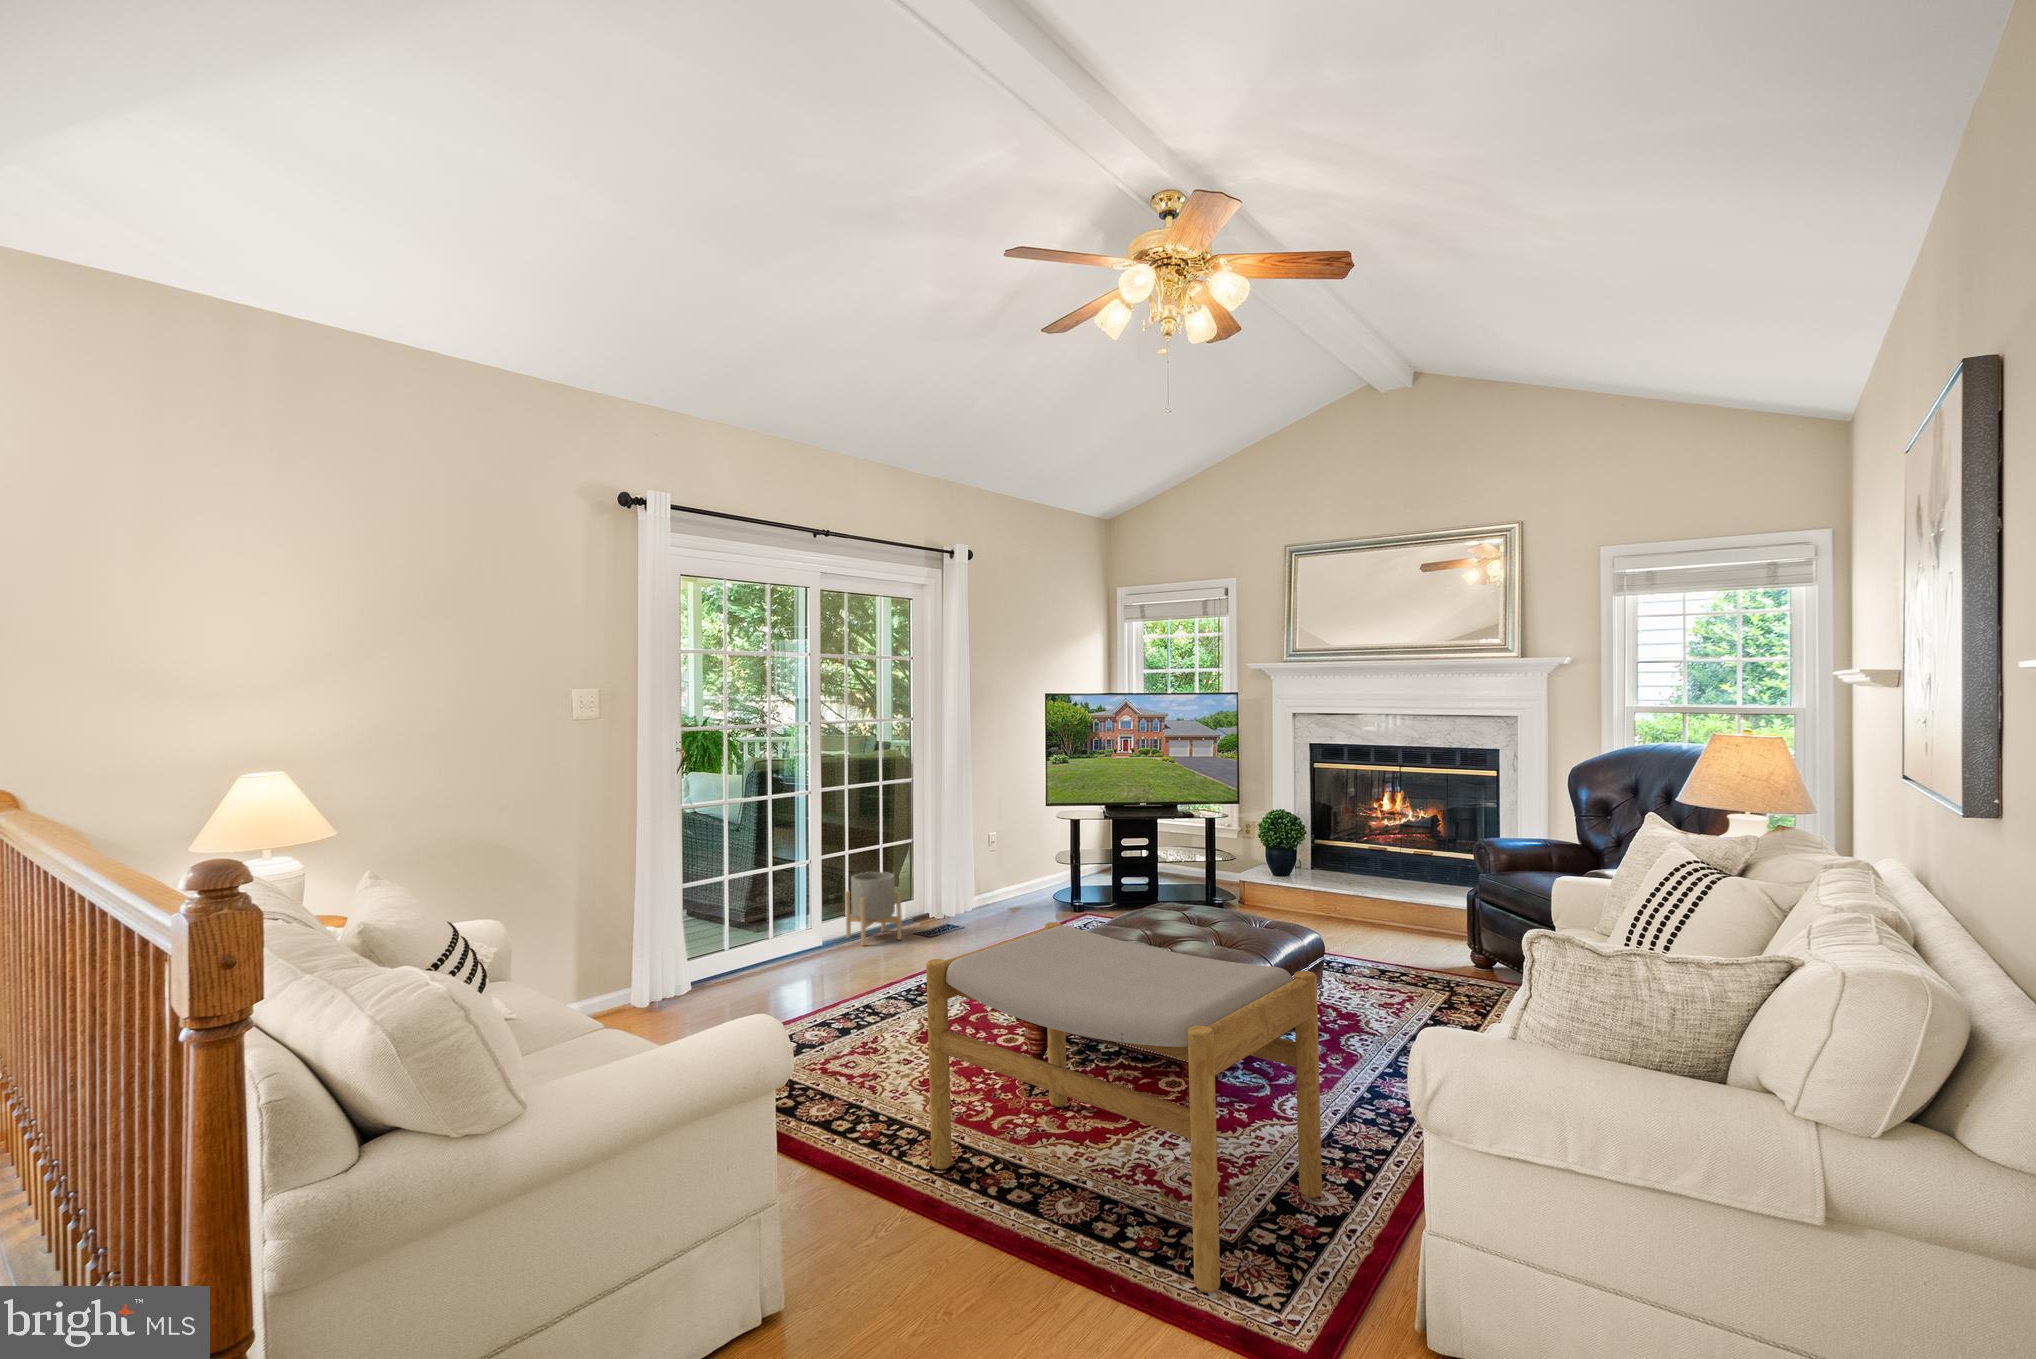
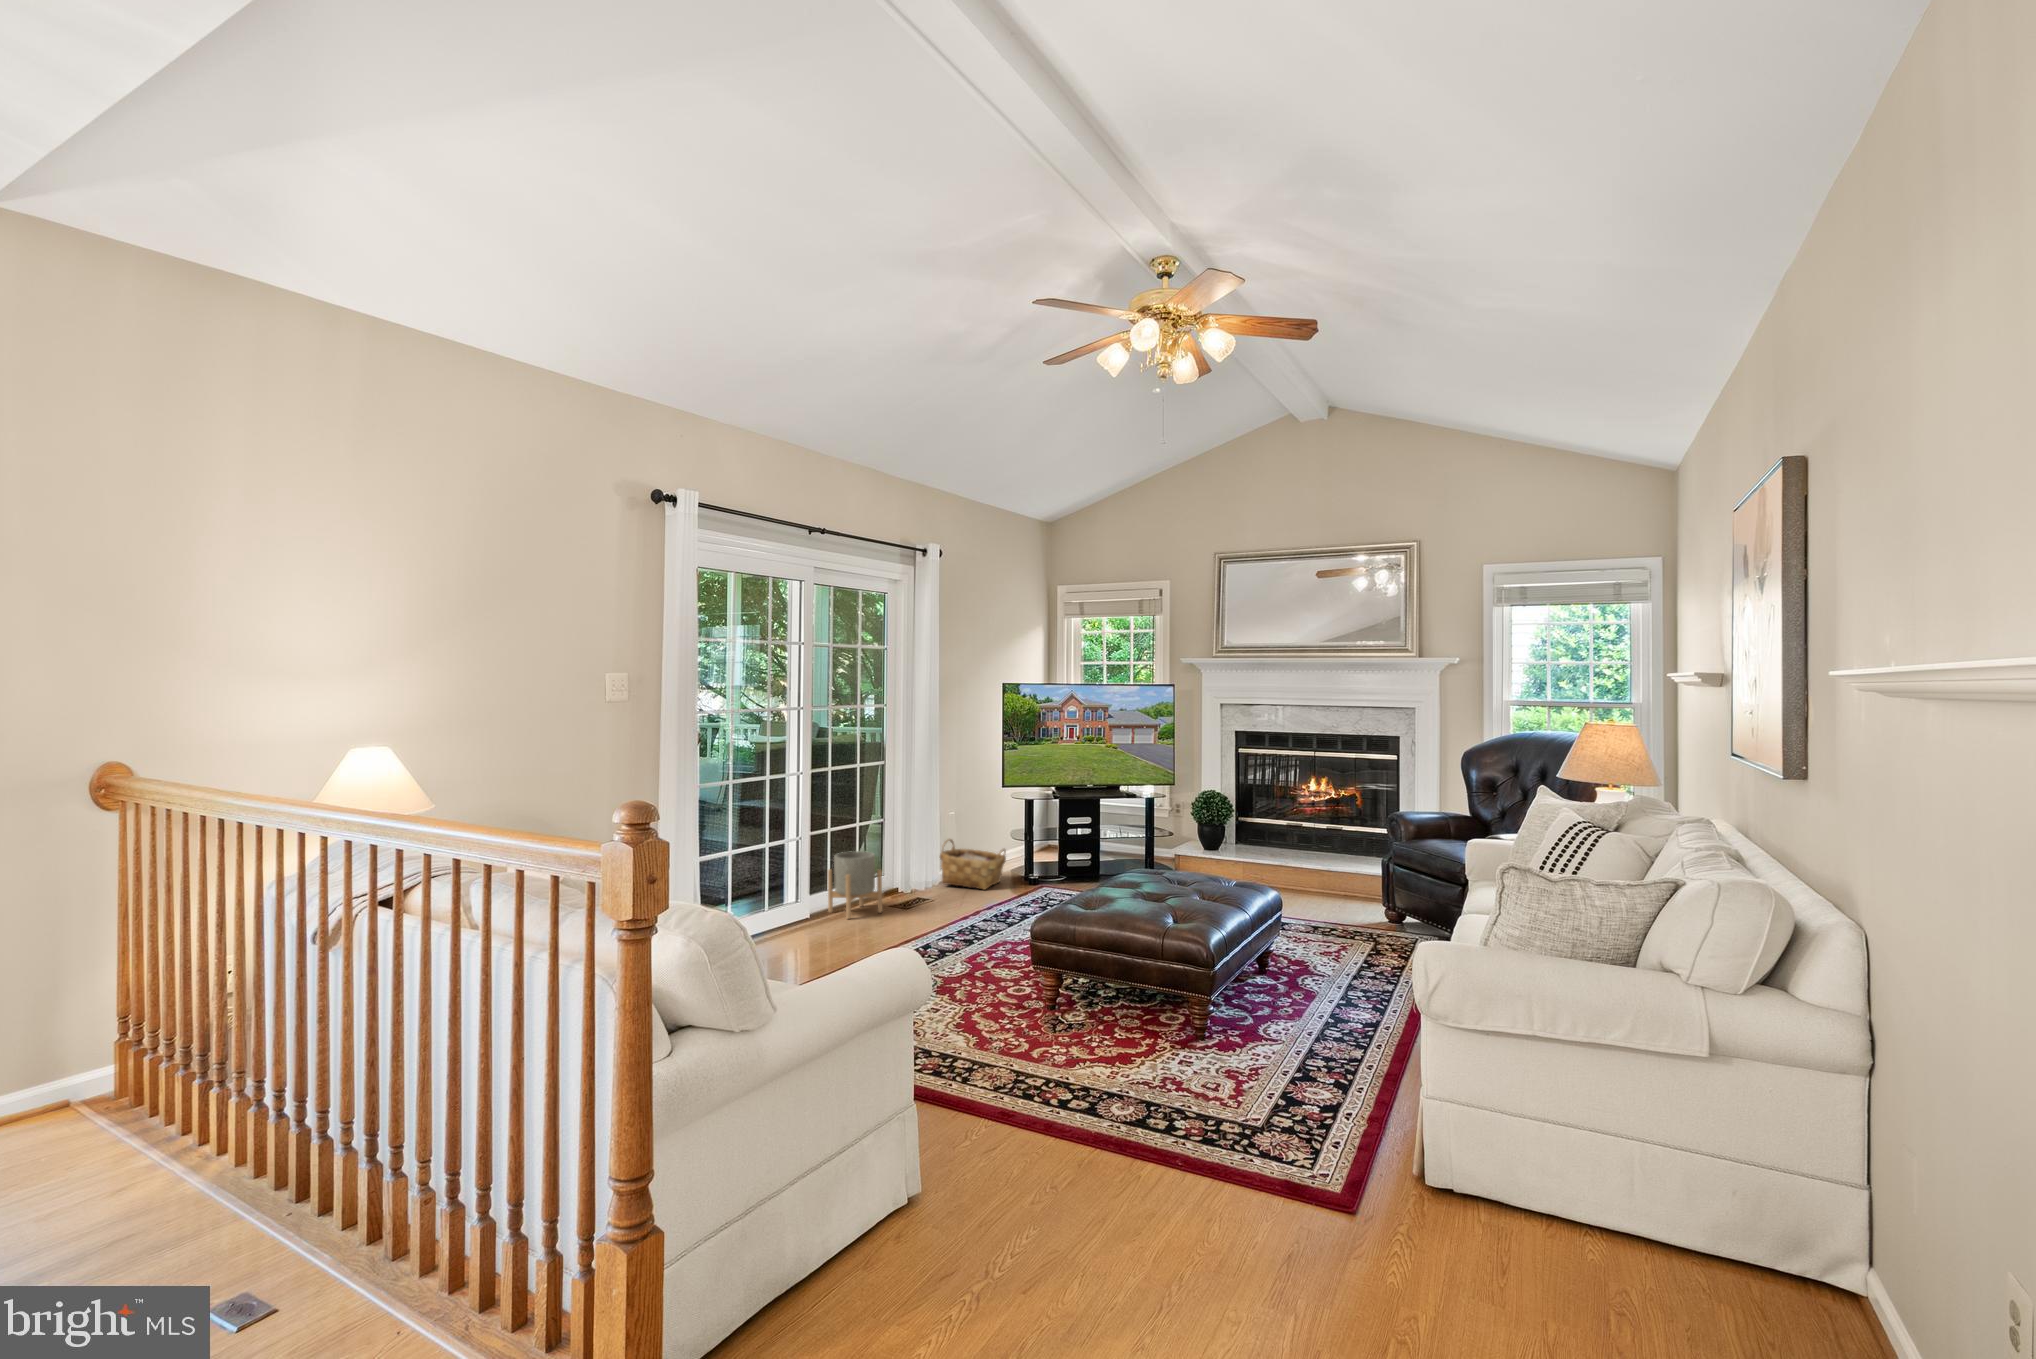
woven basket: none [976,859,1048,916] -> present [940,839,1006,890]
footstool: present [926,922,1322,1293] -> none [992,883,1317,1159]

